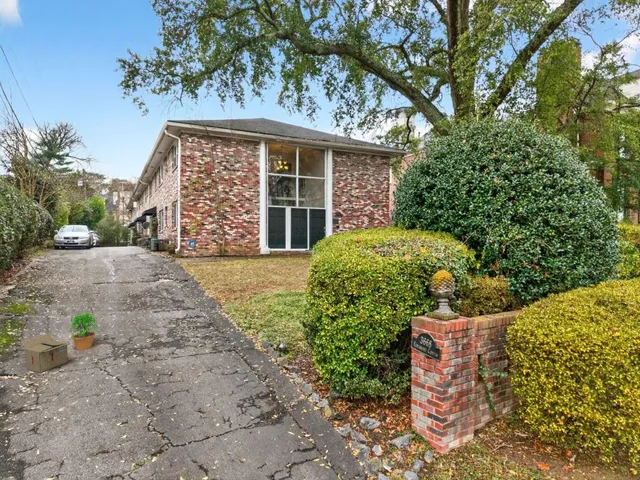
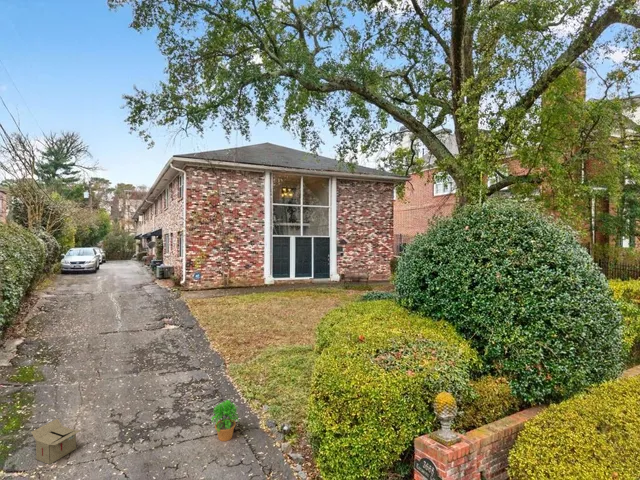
potted plant: present [69,312,98,350] -> present [212,400,239,441]

